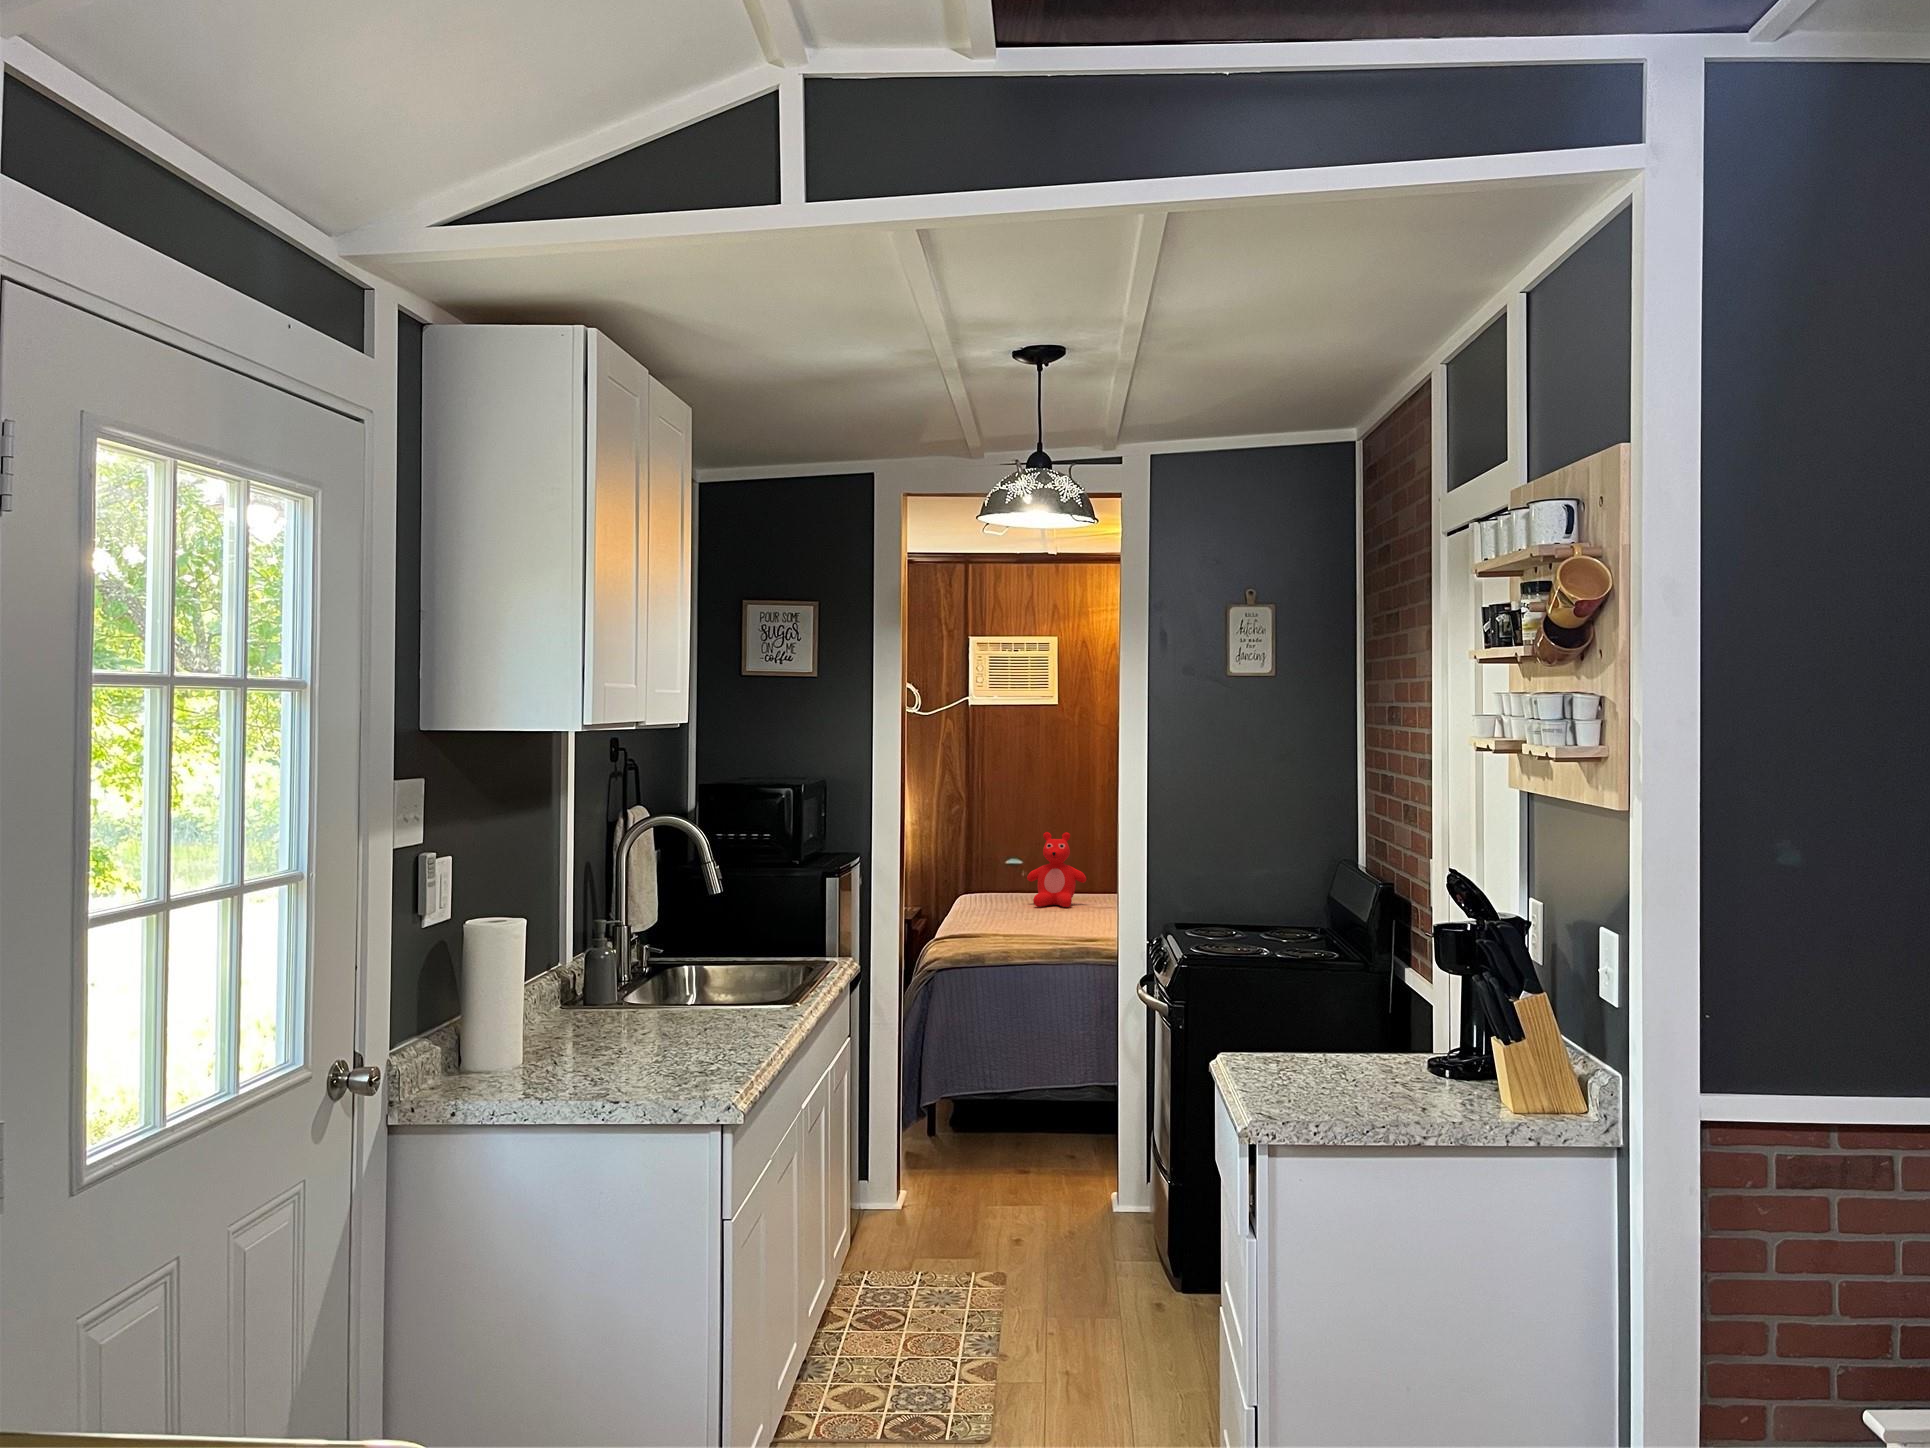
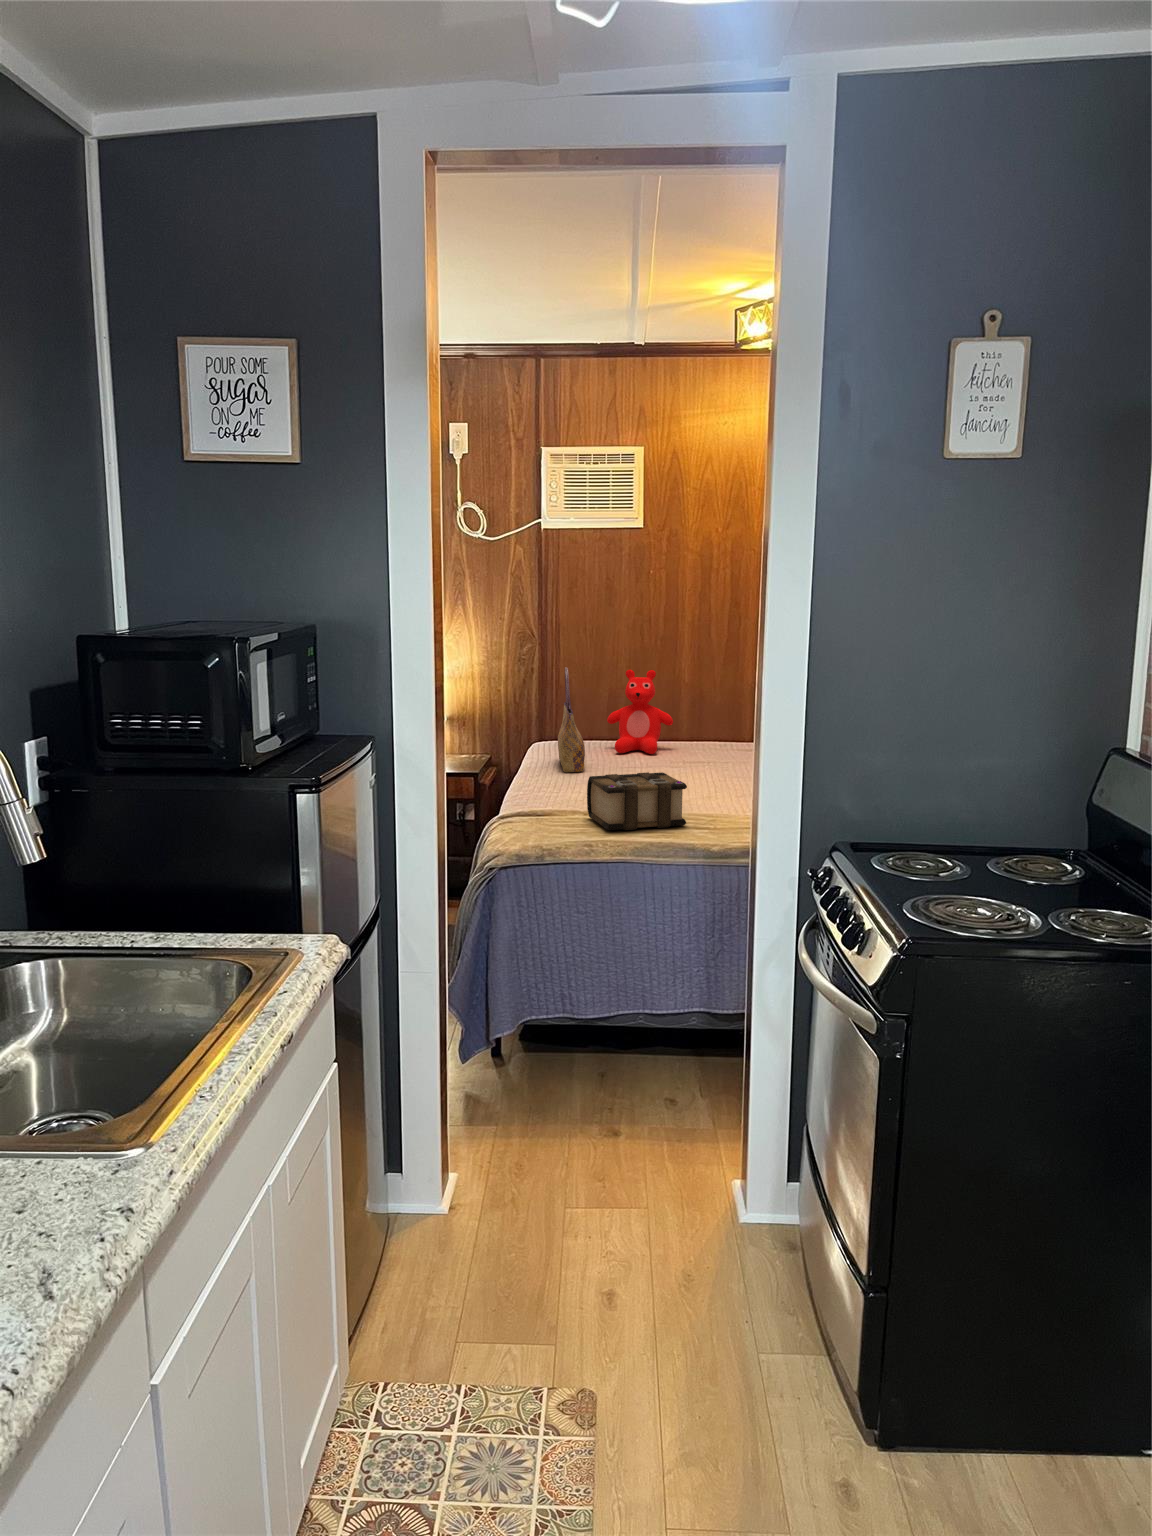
tote bag: none [982,827,1006,918] -> present [558,667,585,772]
book: none [1005,904,1084,947] -> present [587,772,687,830]

